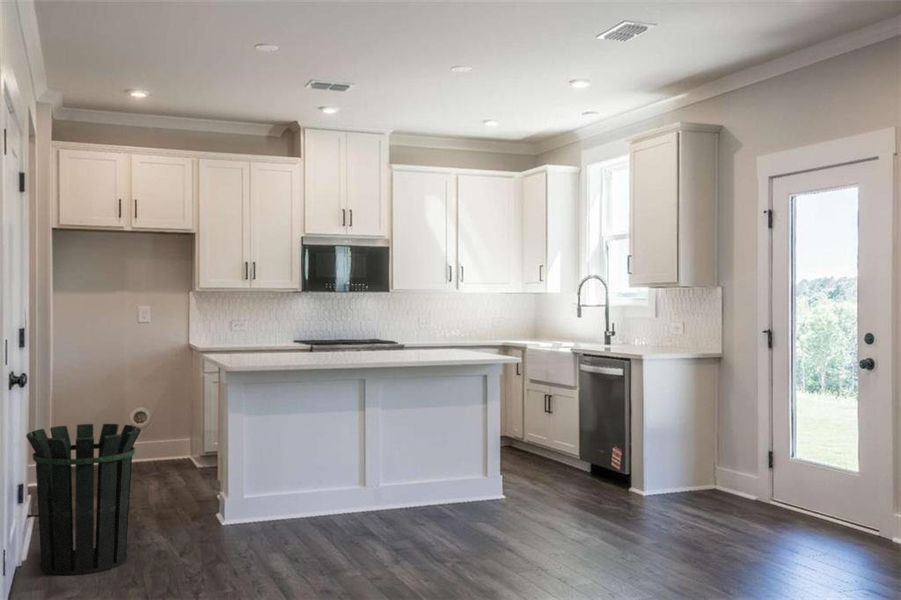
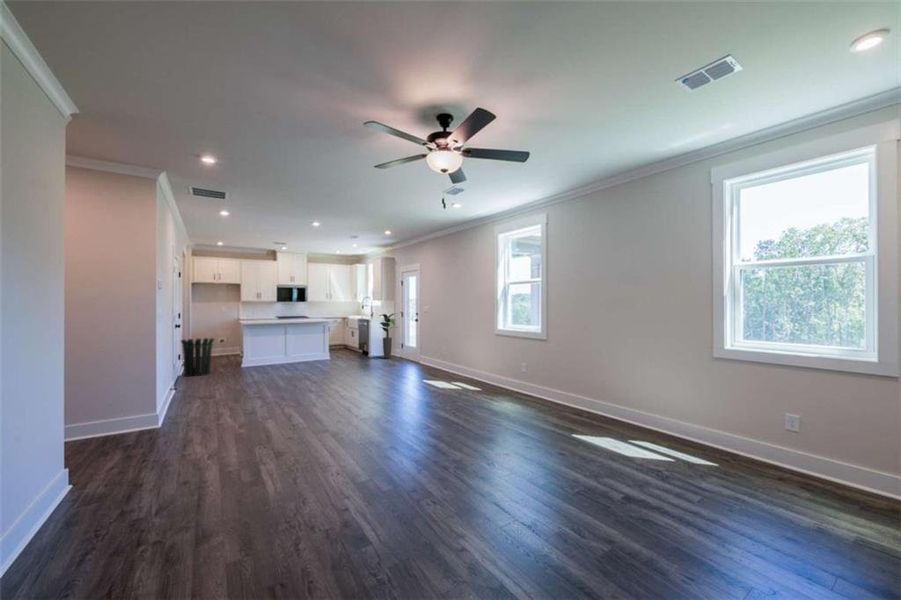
potted plant: none [681,334,761,503] -> present [379,313,395,359]

